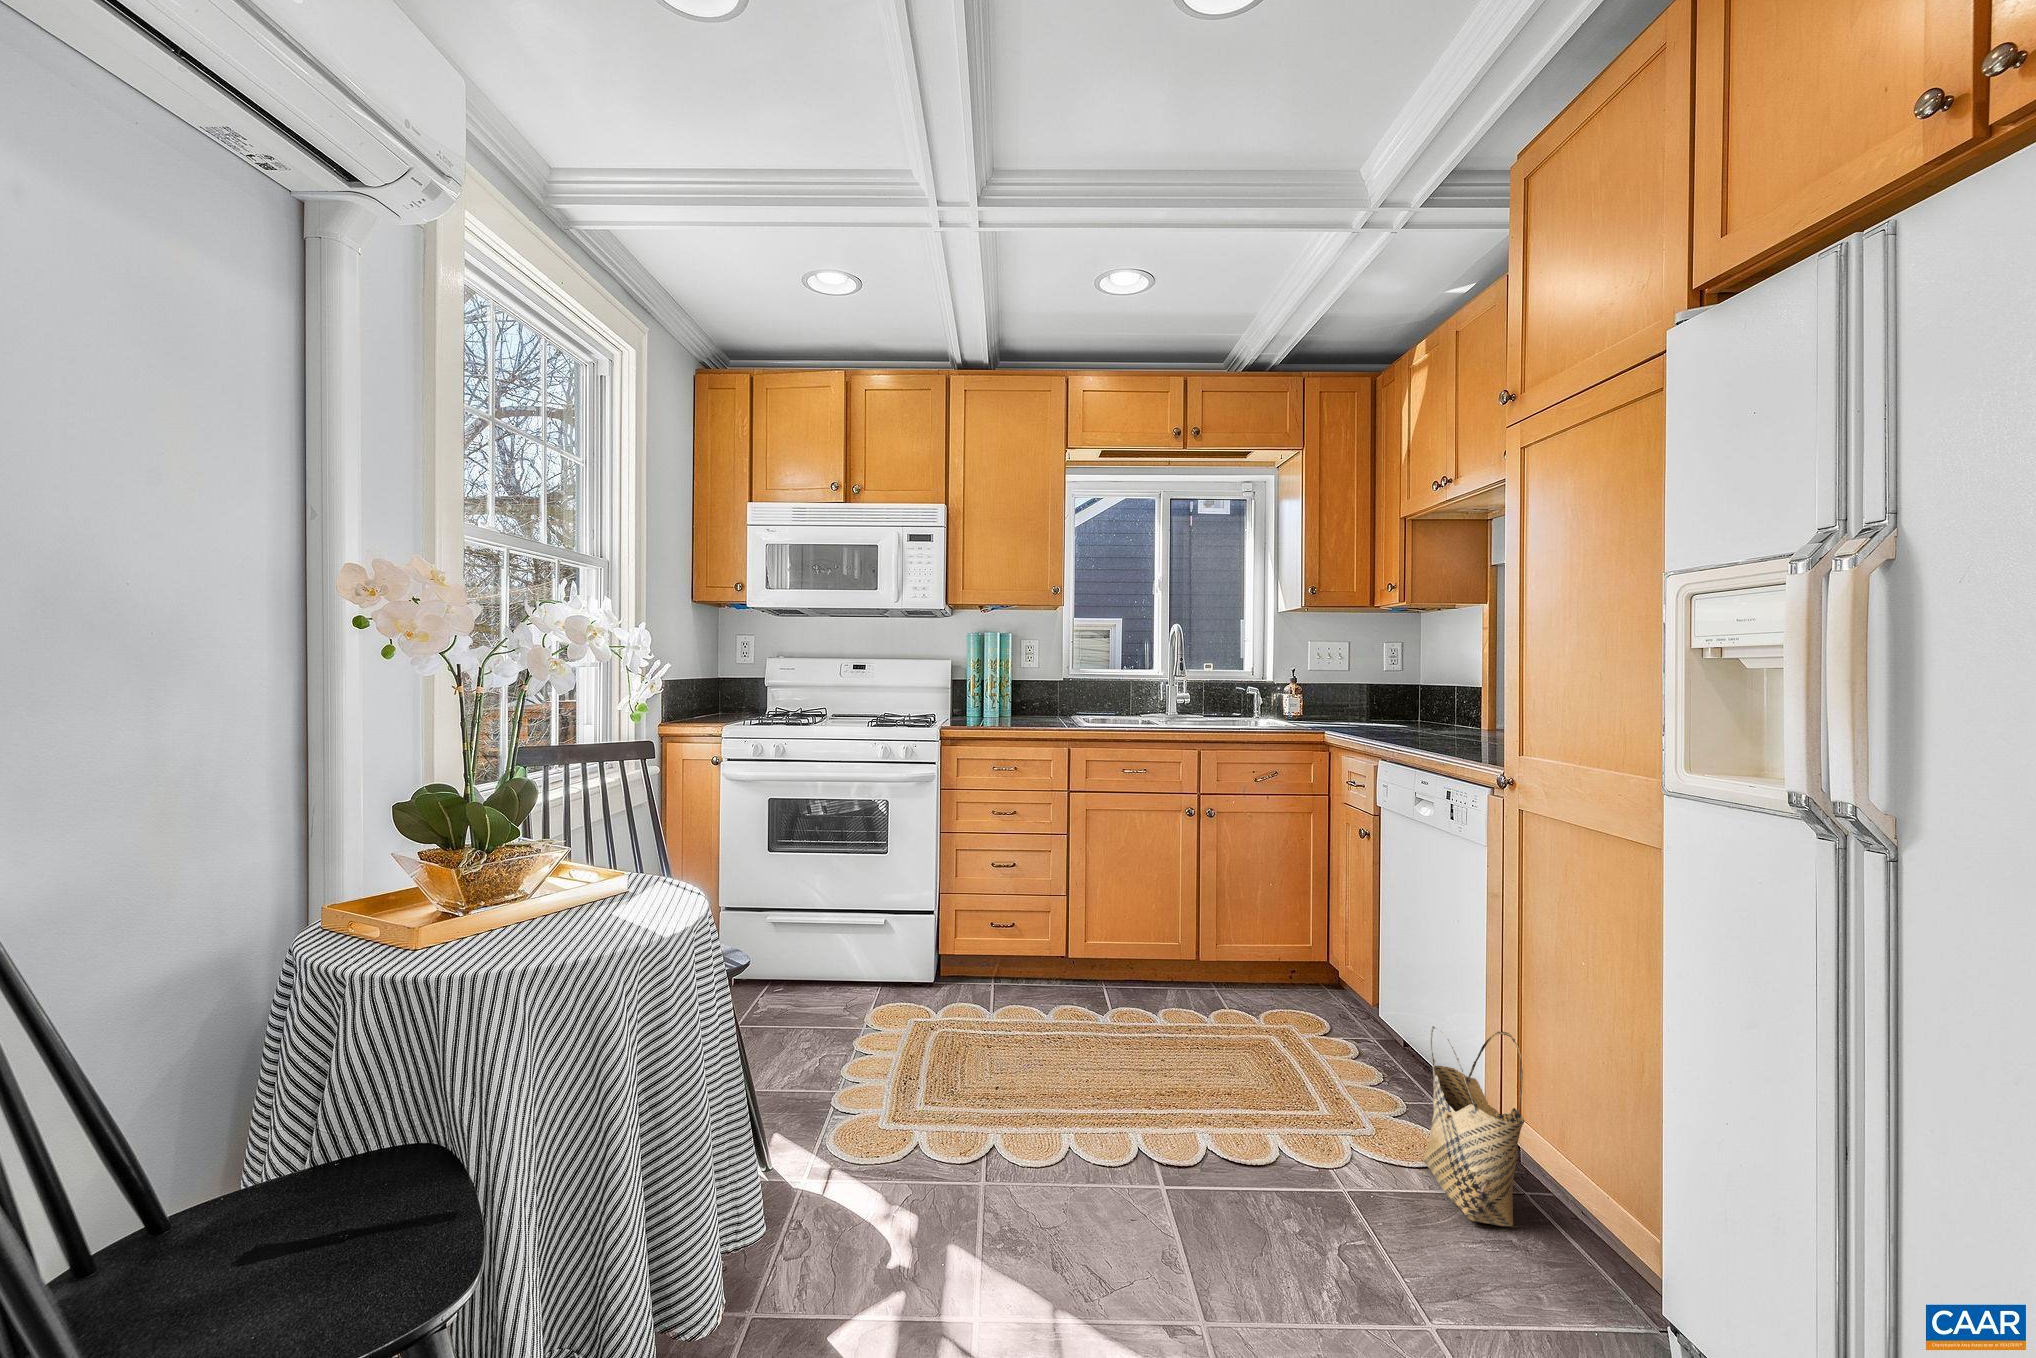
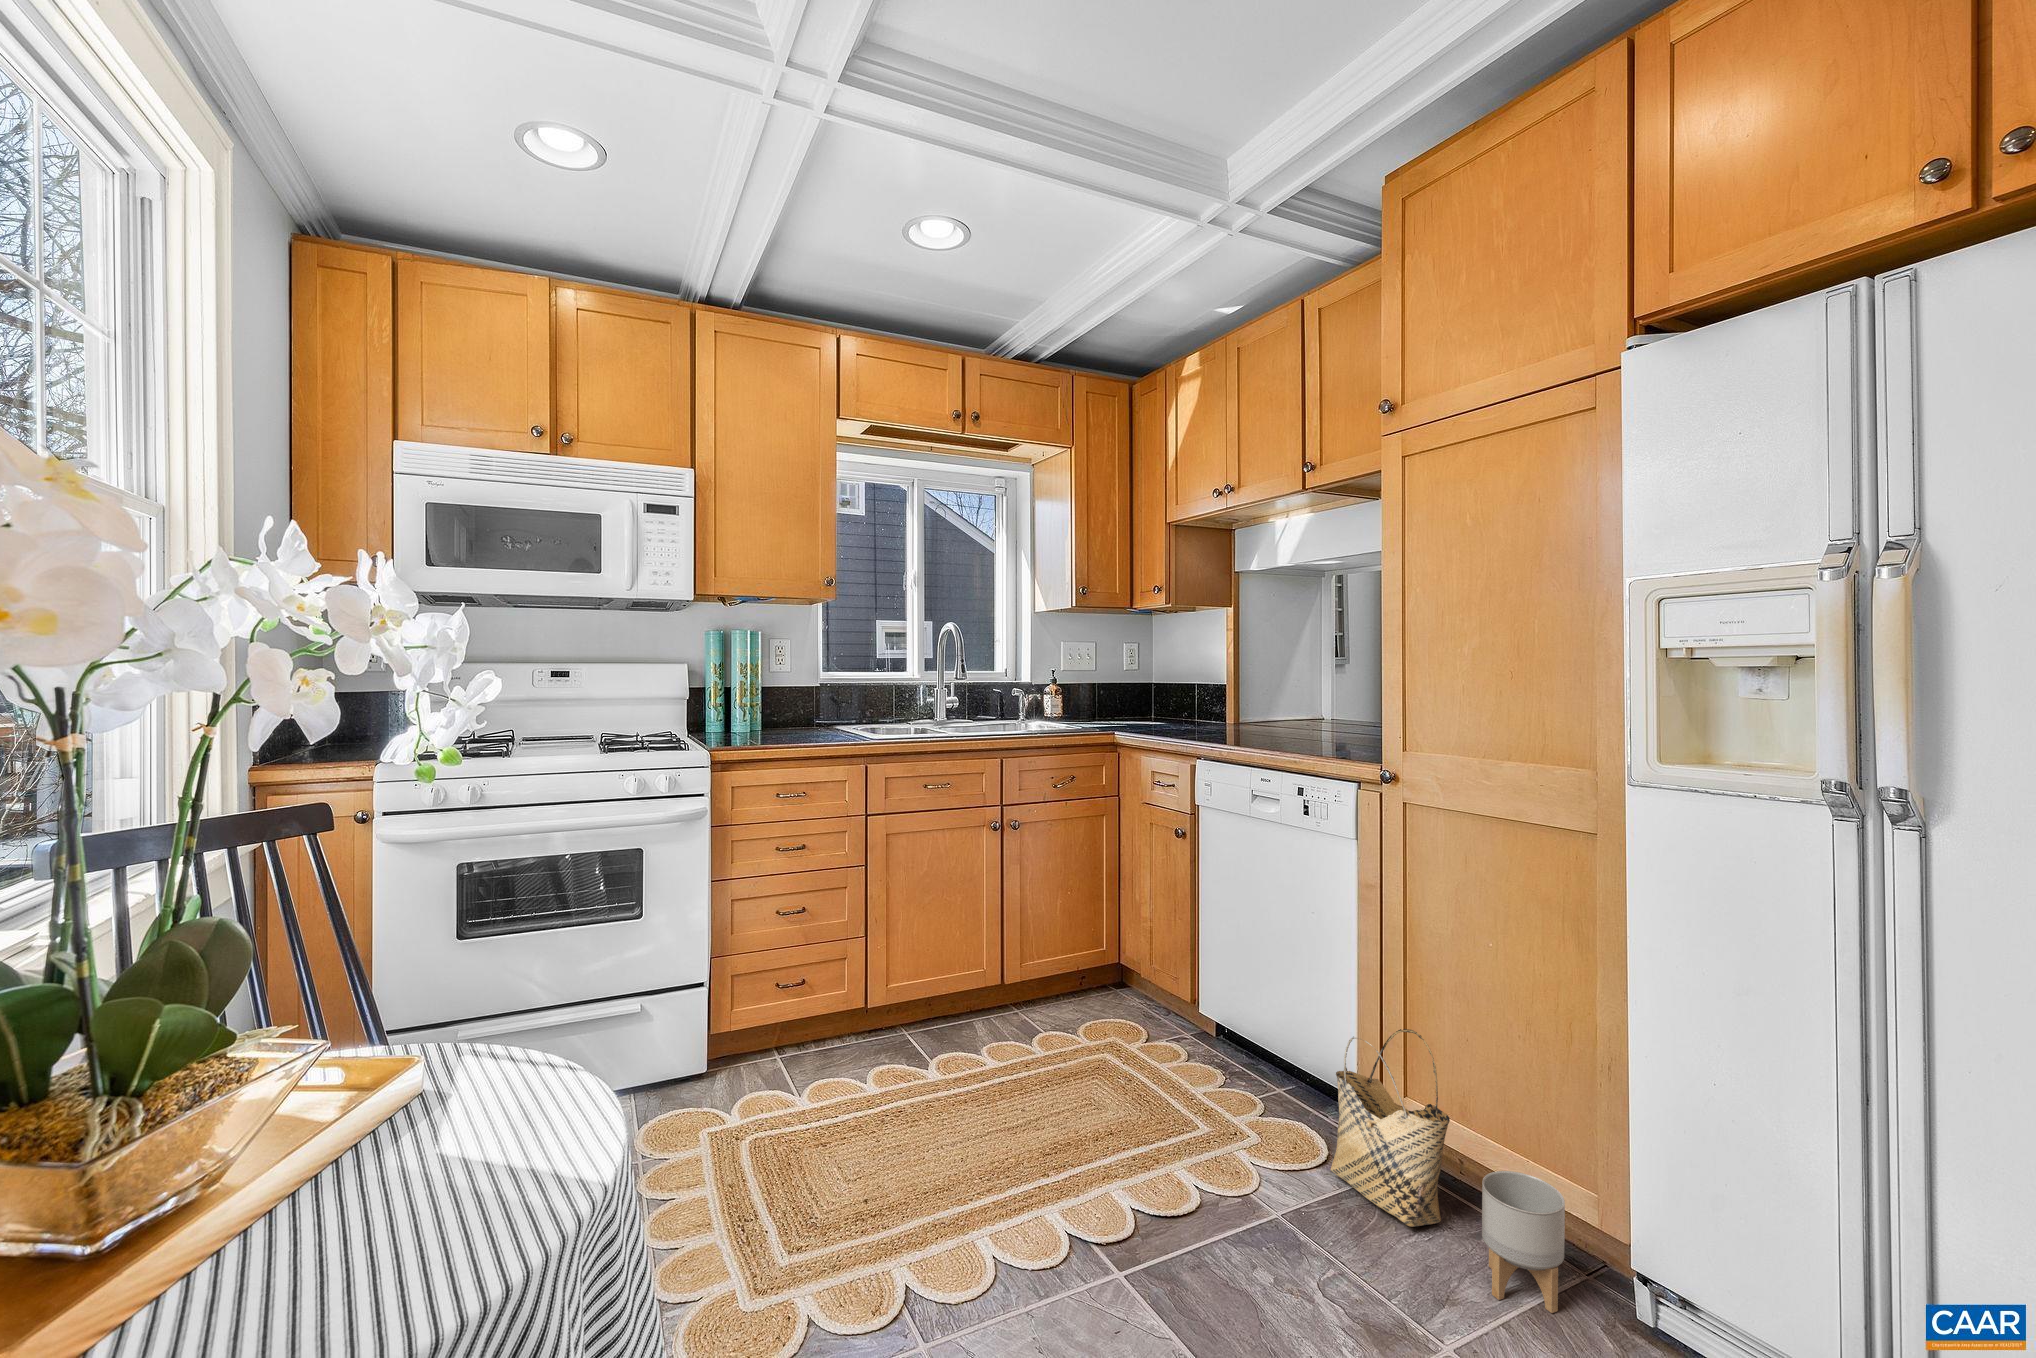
planter: none [1516,1175,1602,1322] -> present [1482,1171,1565,1313]

